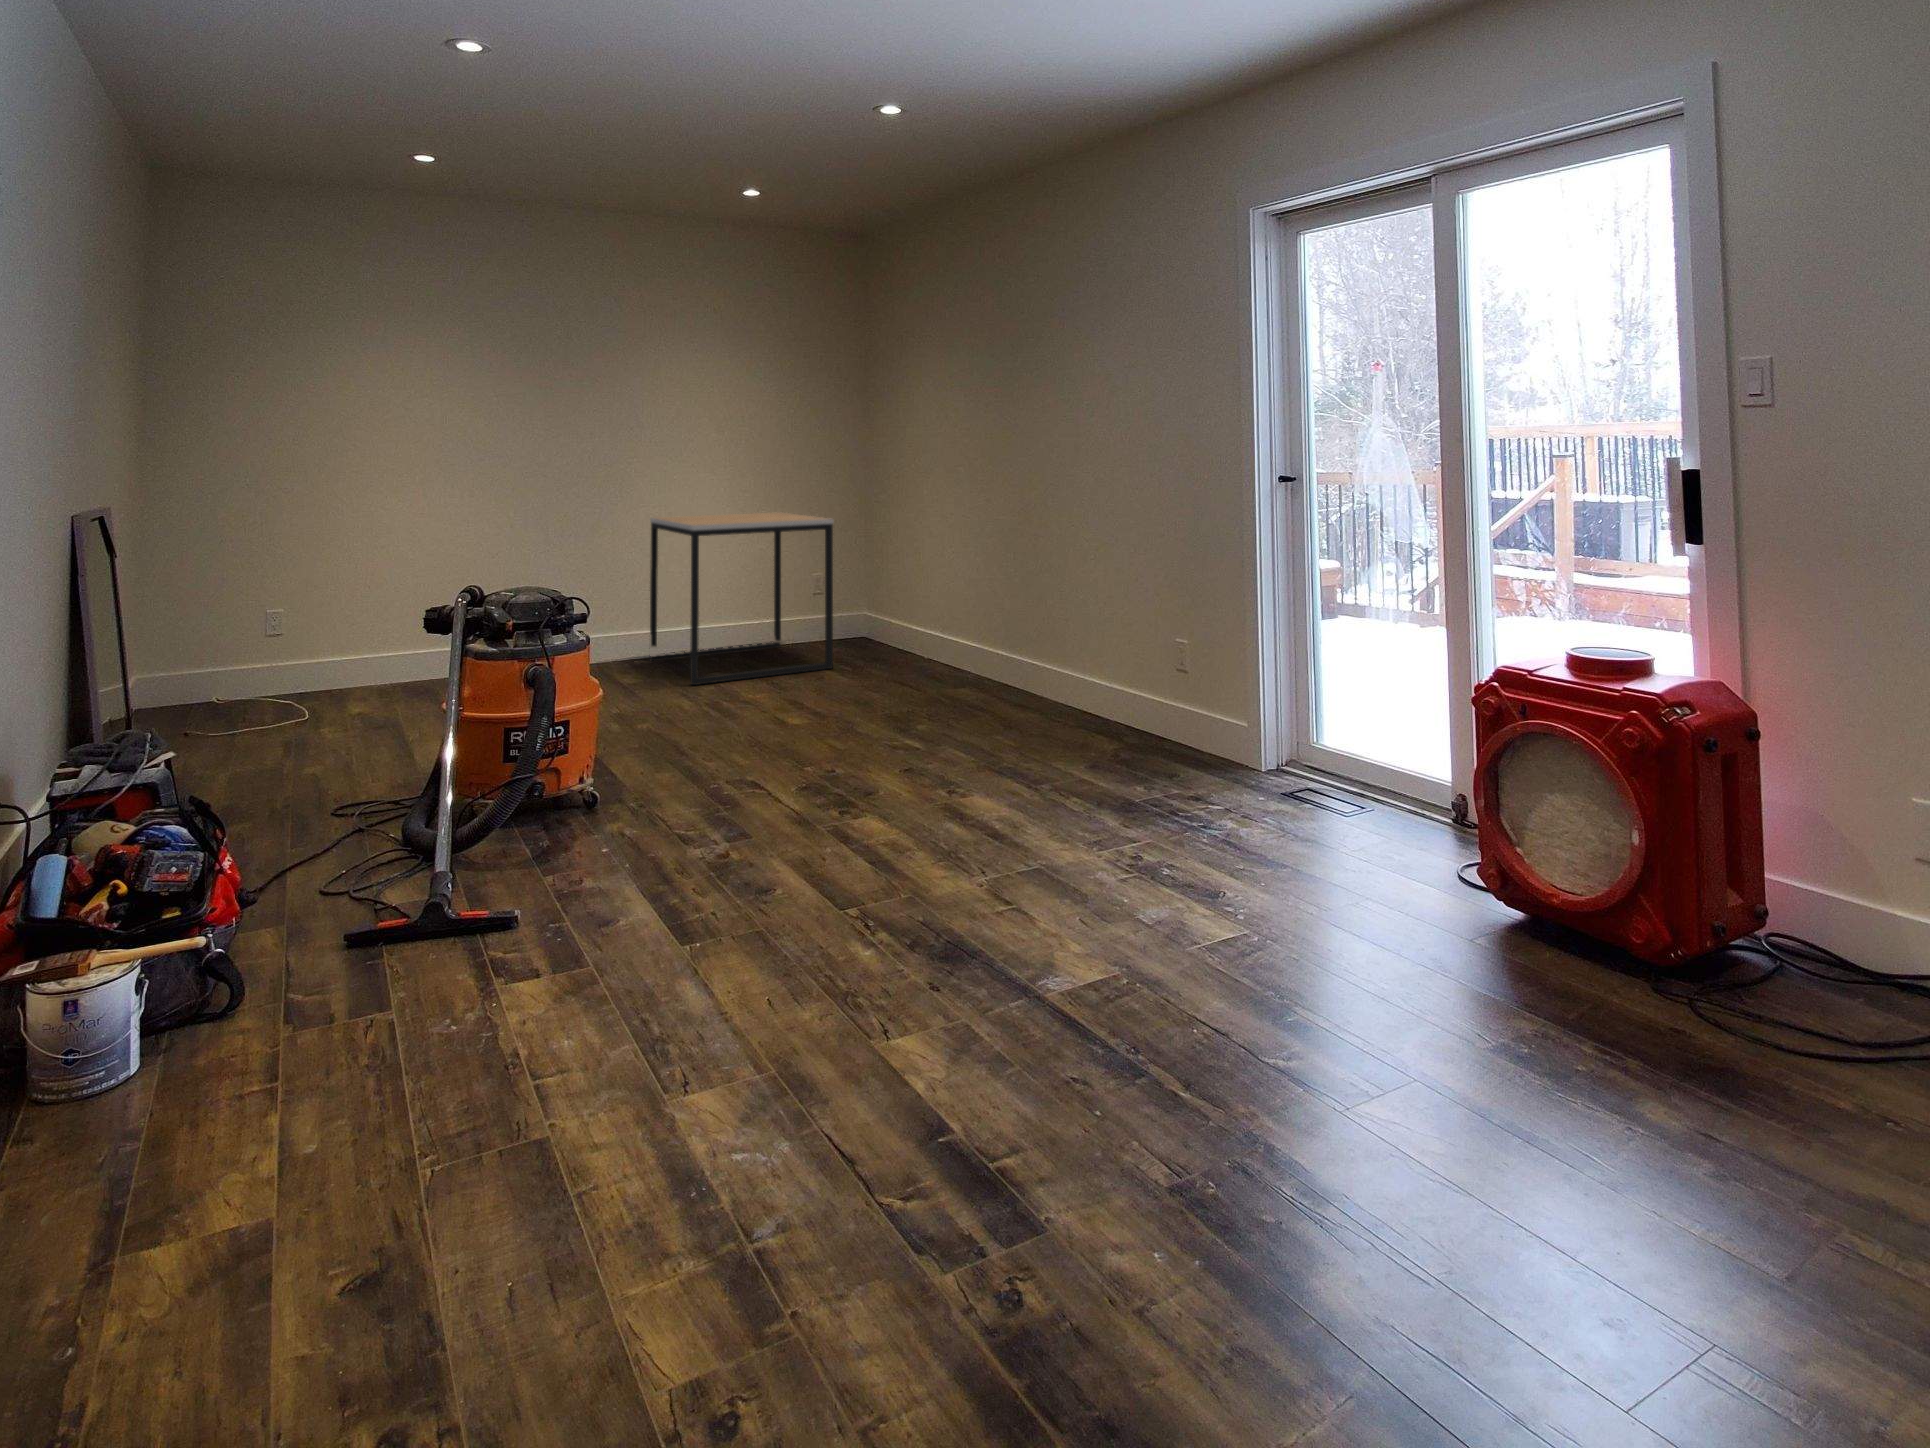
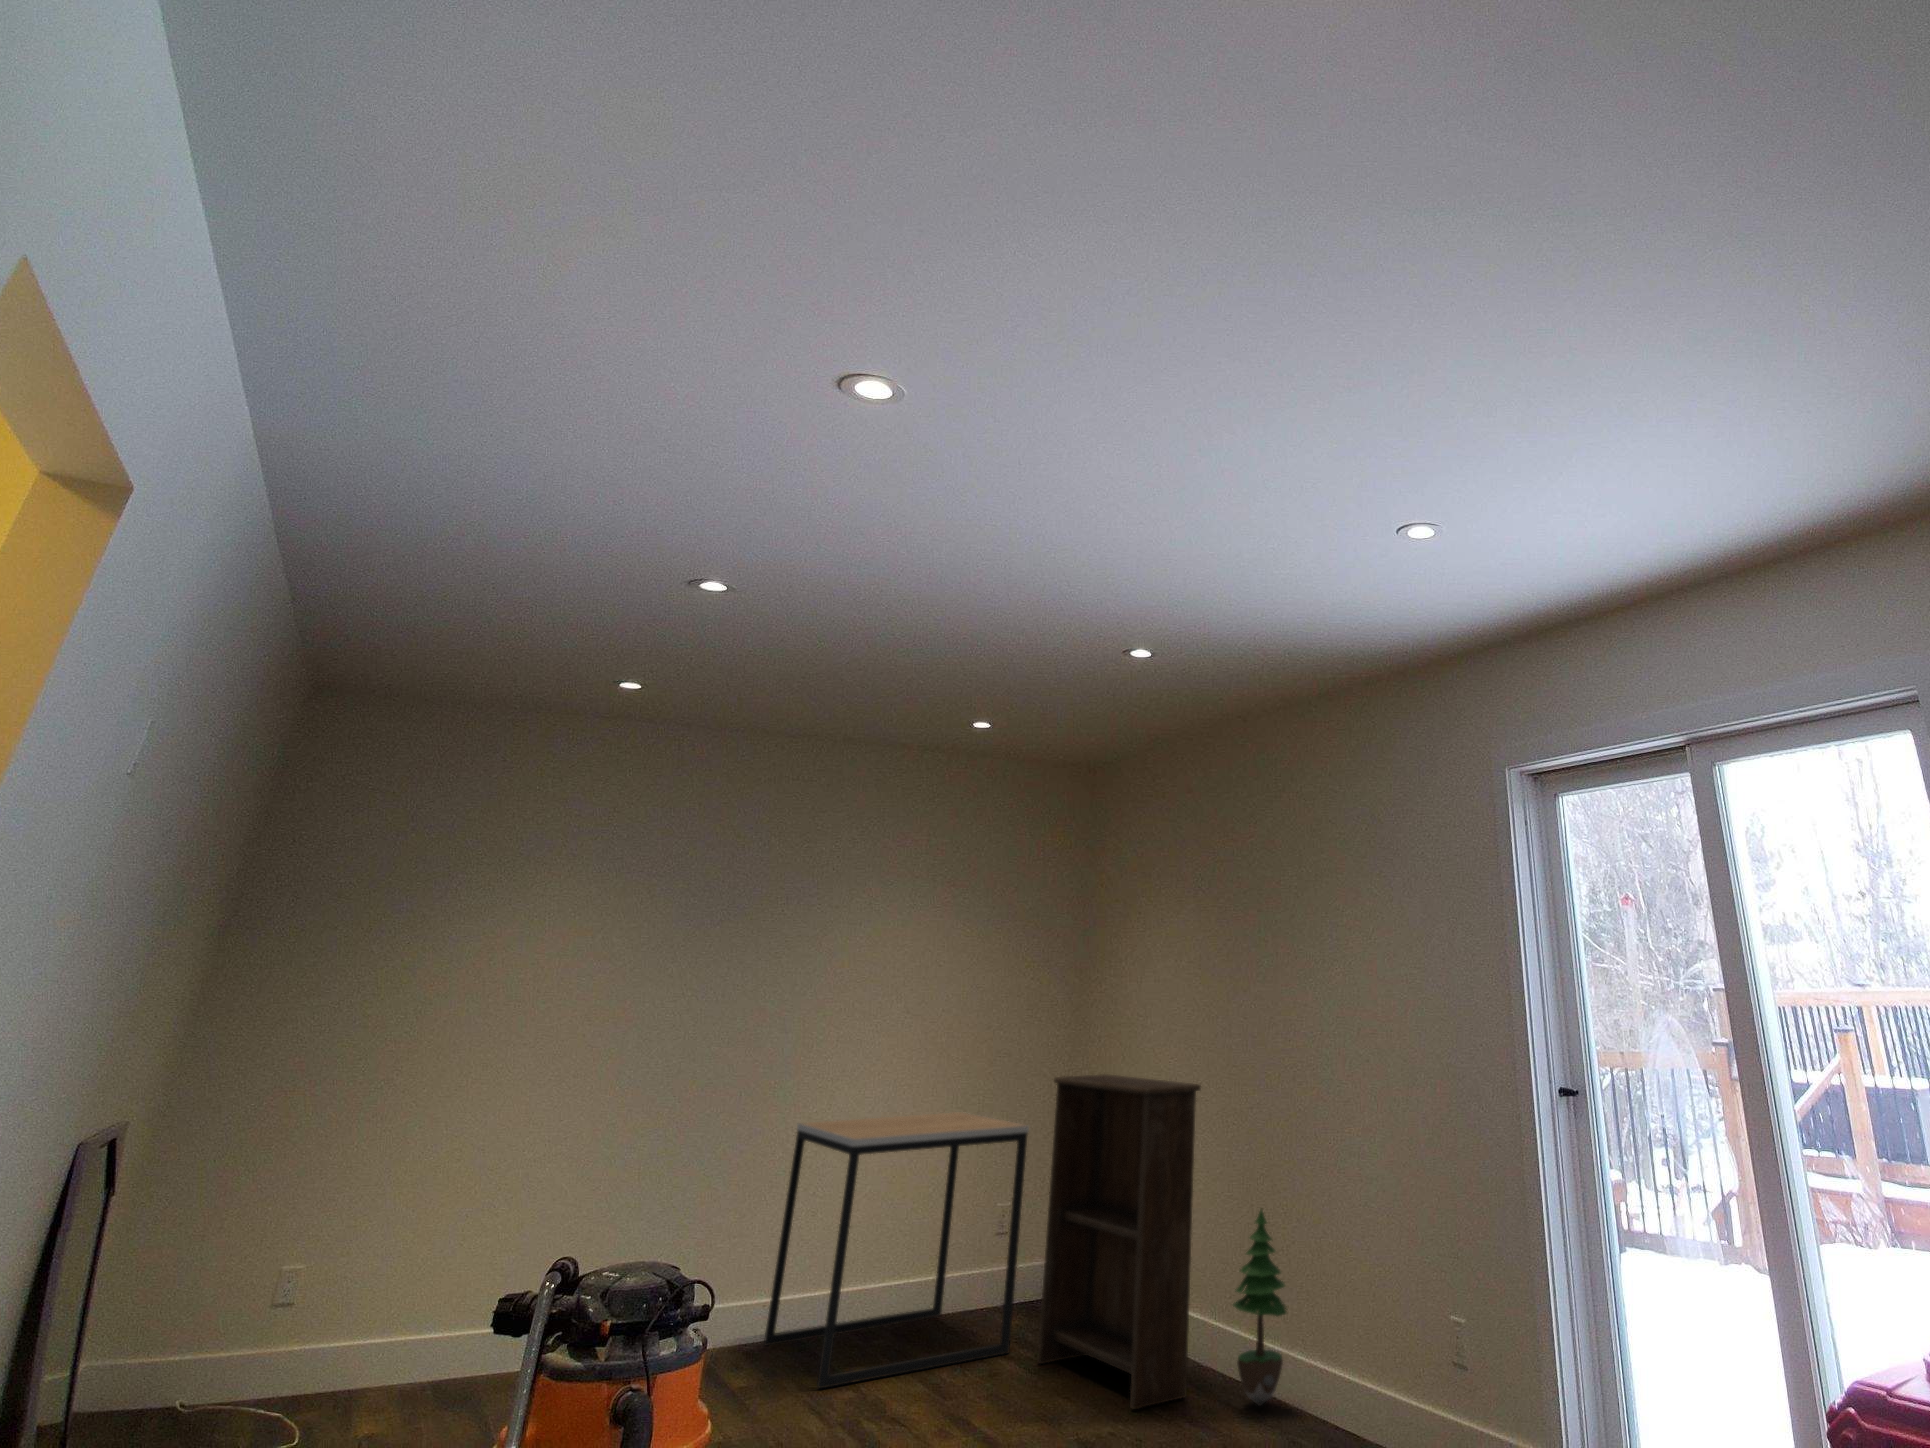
bookshelf: none [850,483,970,700] -> present [1037,1074,1201,1409]
potted tree: none [1001,572,1046,701] -> present [1233,1210,1287,1405]

